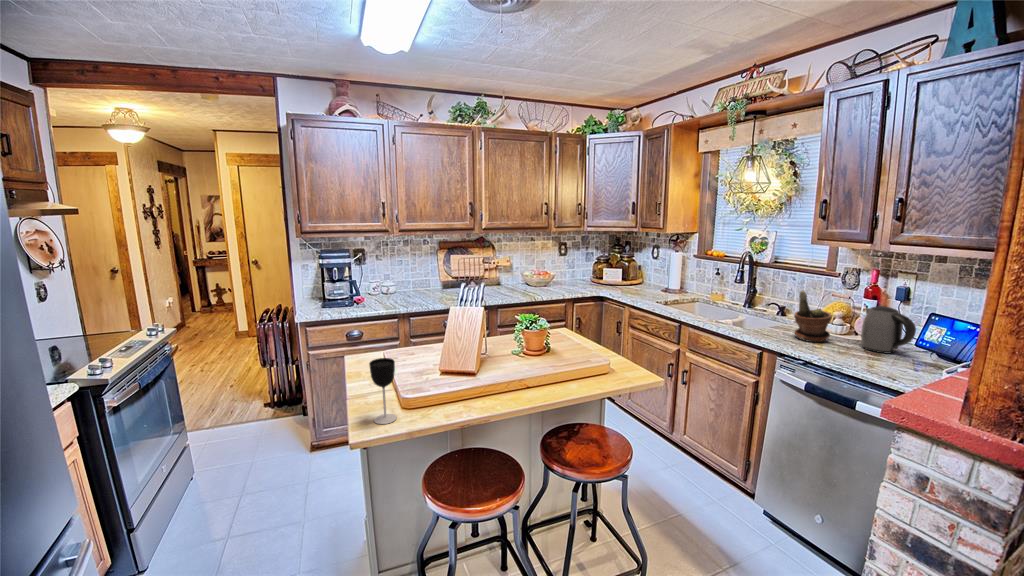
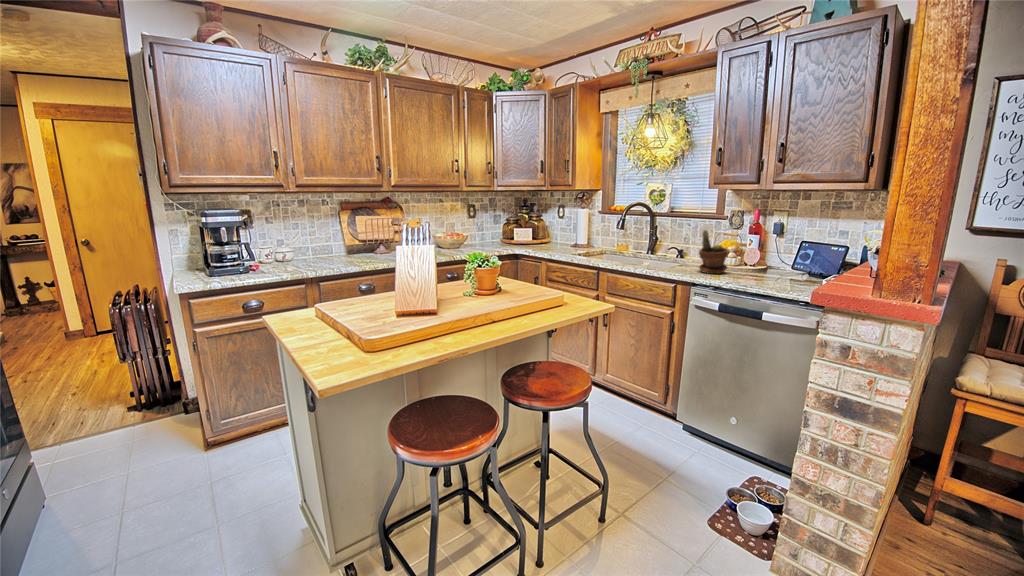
kettle: present [861,306,916,353] -> none [751,239,793,278]
wine glass: present [369,358,397,424] -> none [327,298,361,371]

